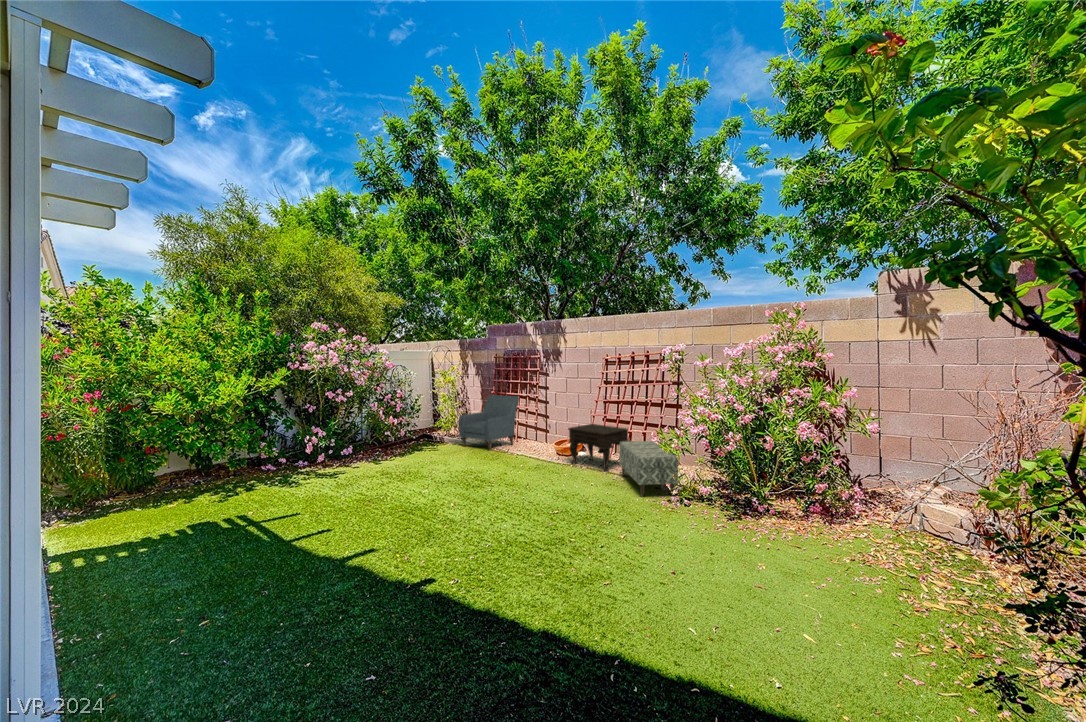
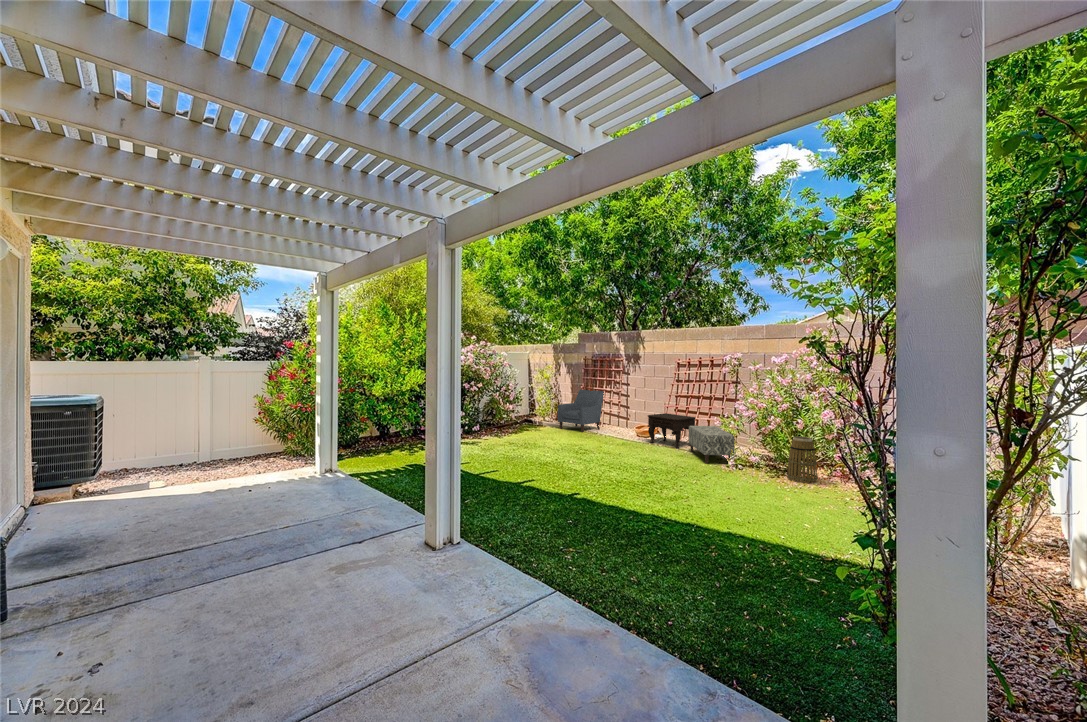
basket: none [750,459,792,527] -> present [787,436,818,483]

